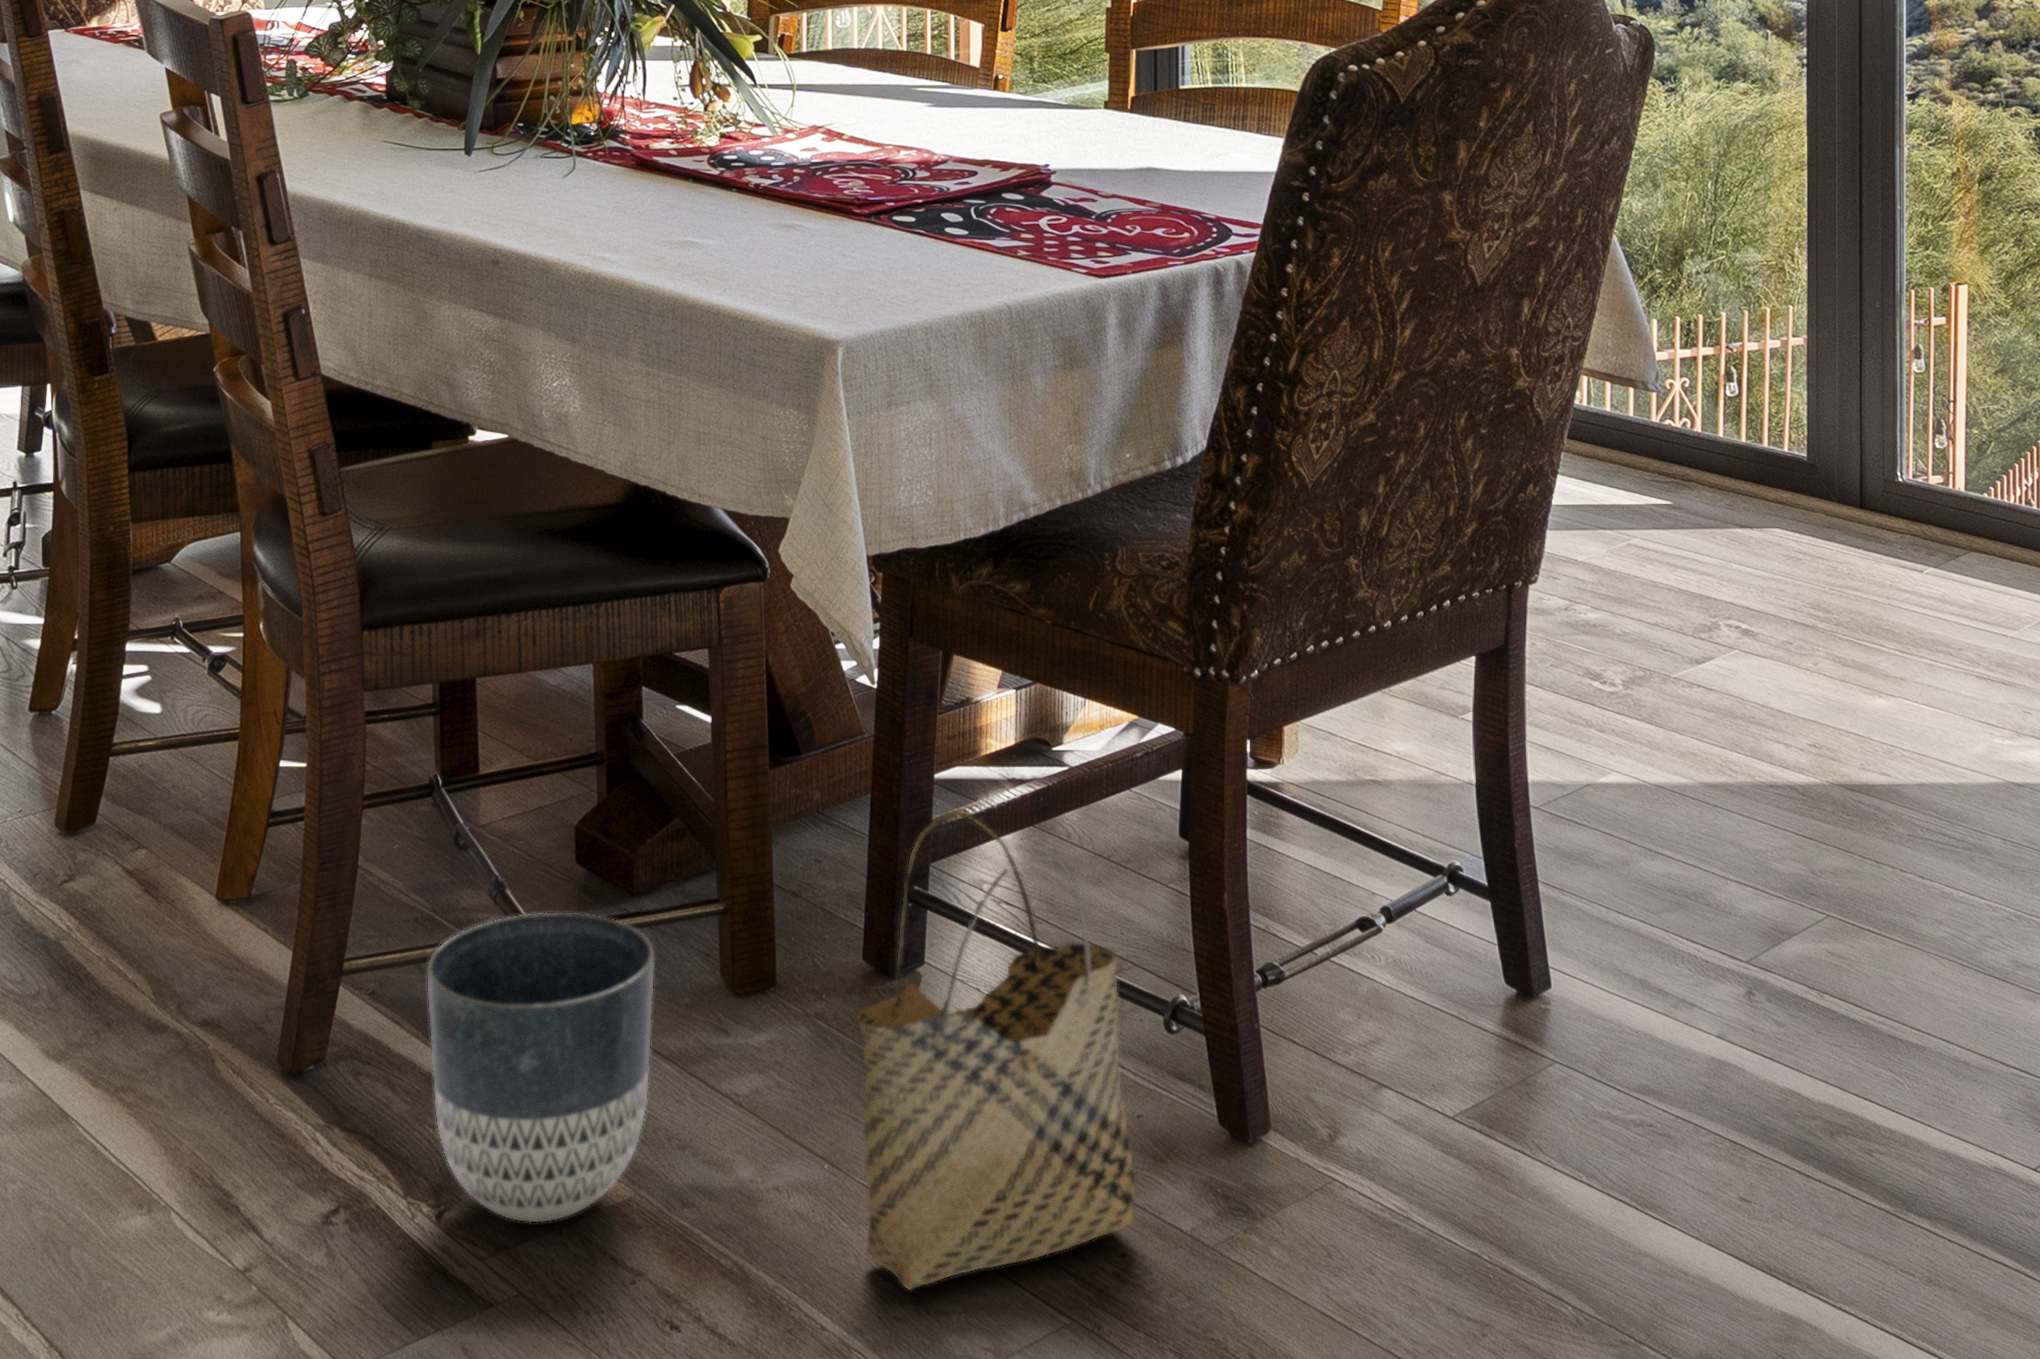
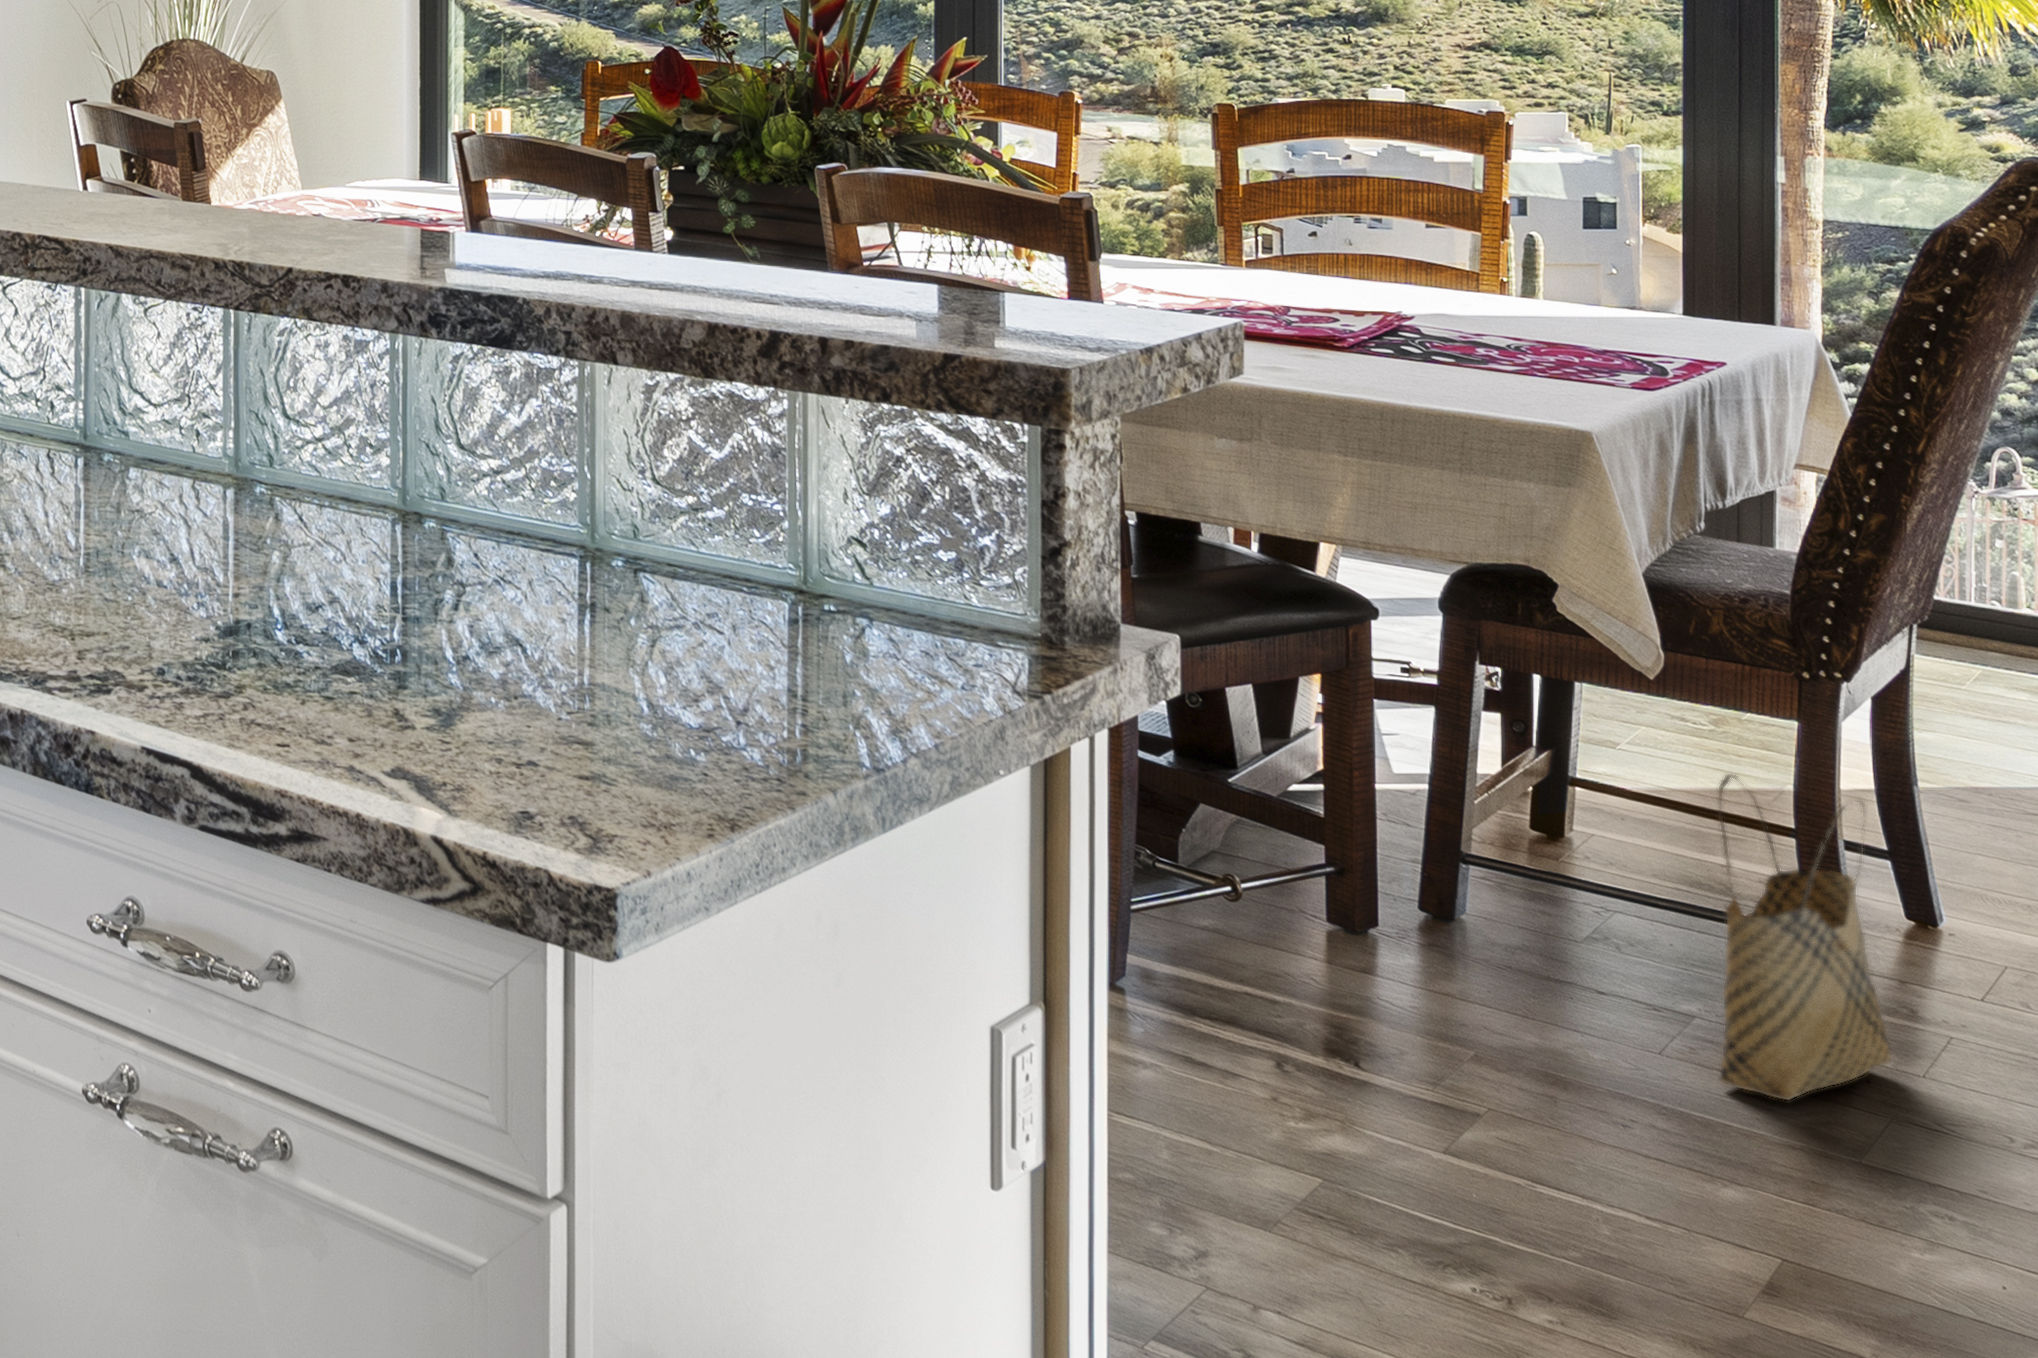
planter: present [428,913,654,1222] -> none [1351,855,1530,1067]

